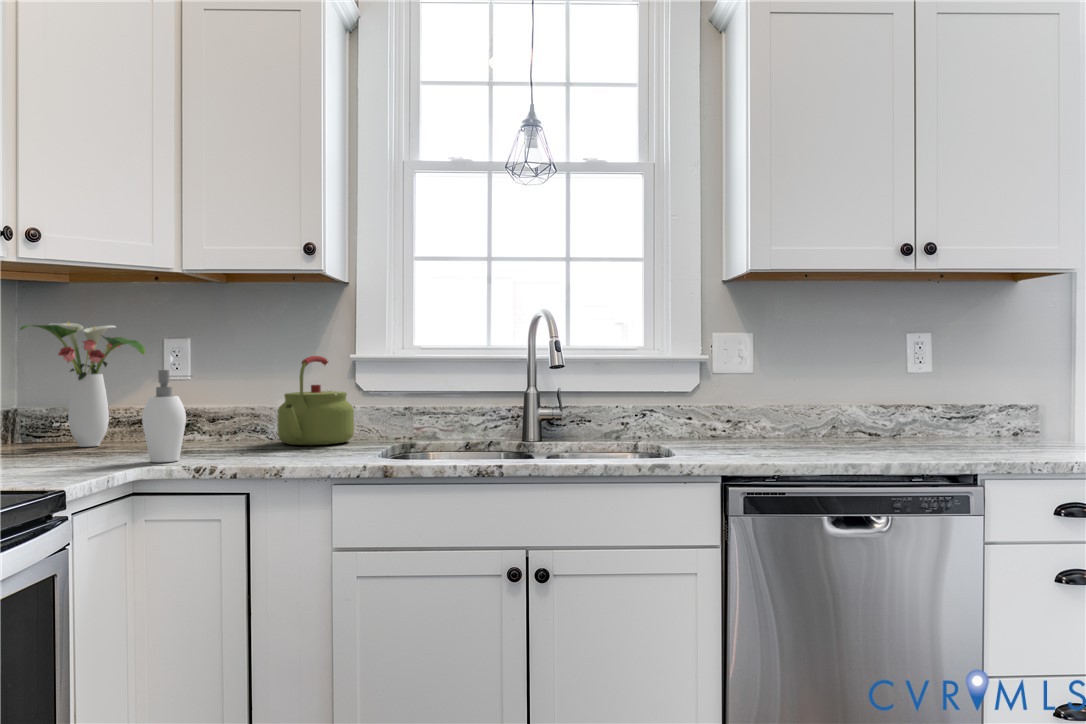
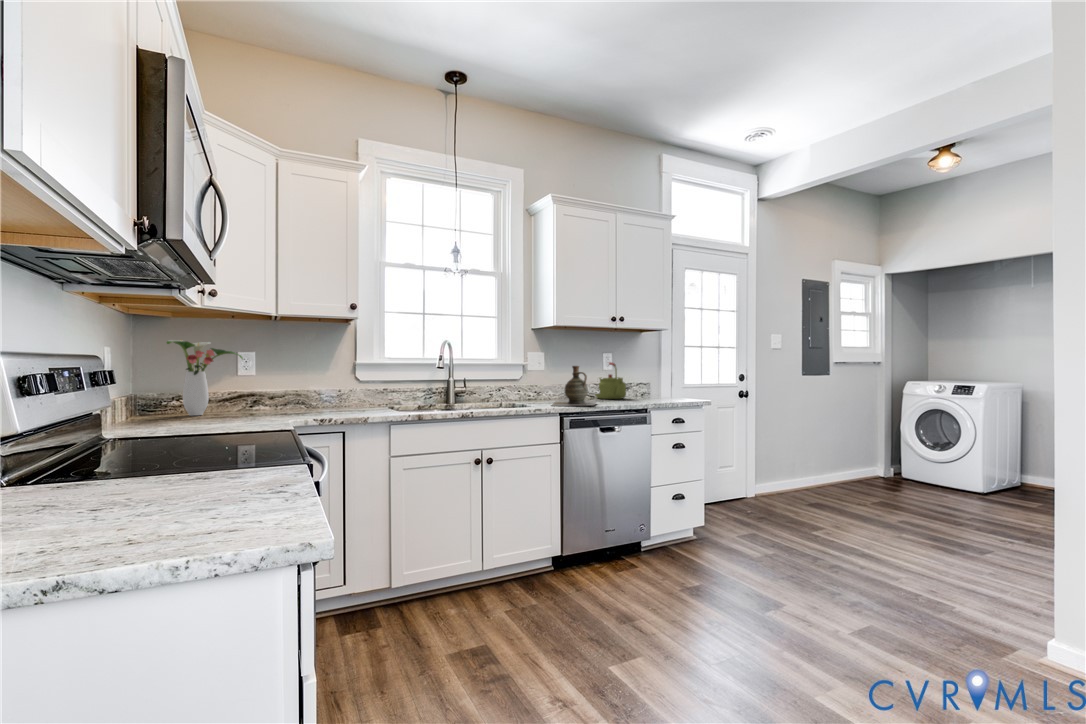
kettle: present [277,356,354,445] -> present [595,362,626,399]
ceramic jug: none [725,364,855,461] -> present [552,366,596,406]
soap dispenser: present [142,370,191,462] -> none [271,368,303,419]

